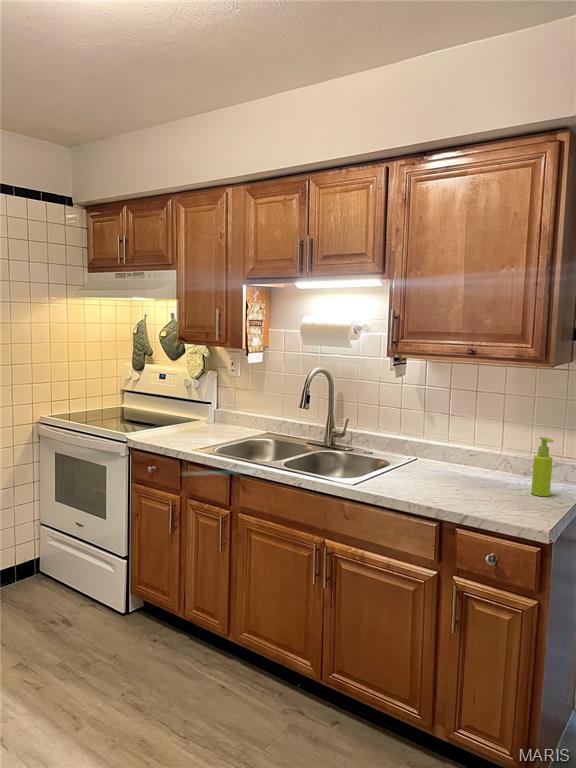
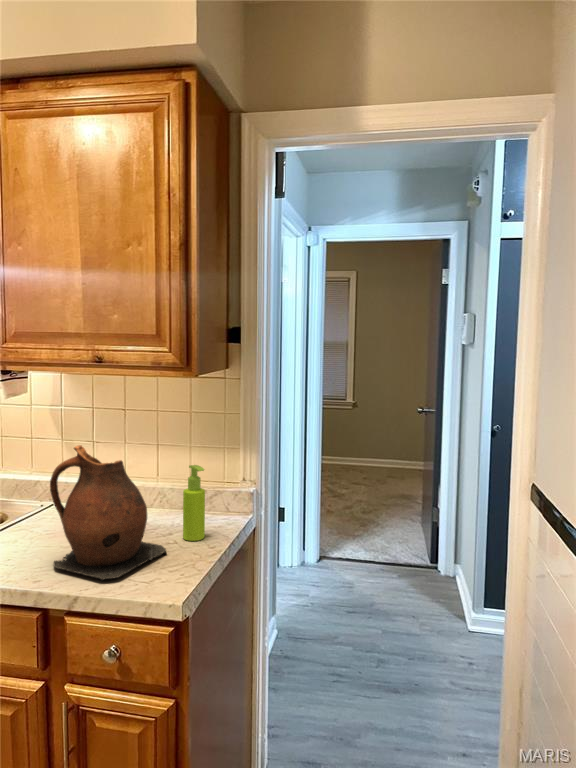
ceramic pitcher: none [442,414,523,510] -> present [50,445,166,581]

